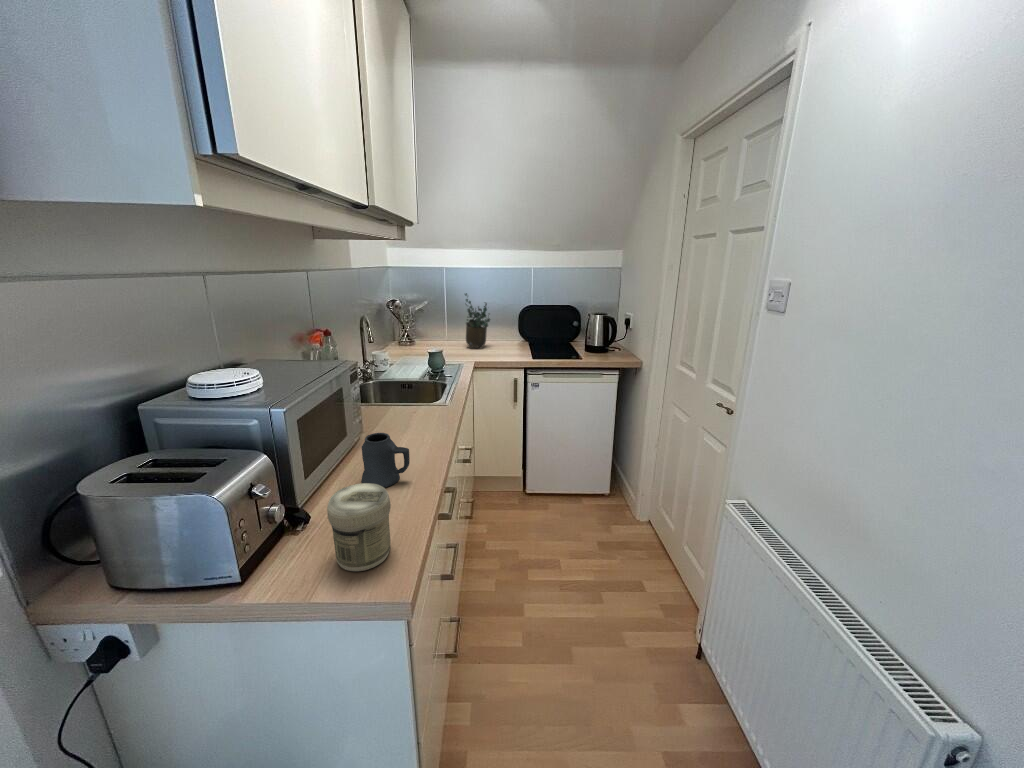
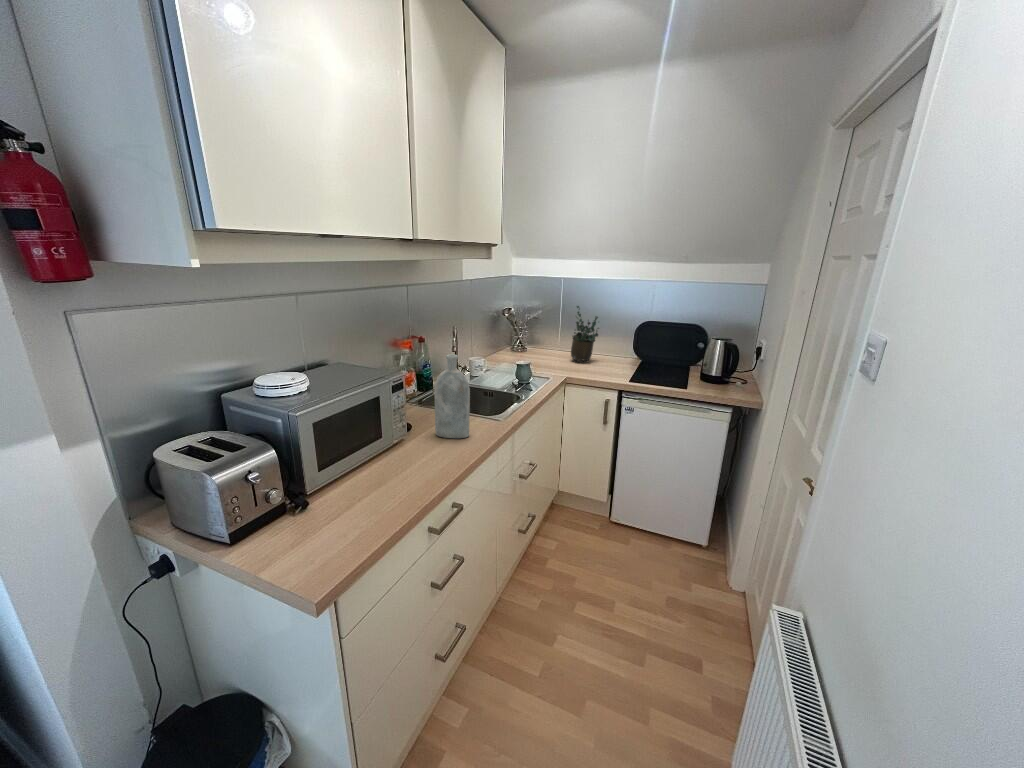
bottle: none [387,337,428,428] -> present [435,354,470,438]
mug: present [361,433,410,488] -> none [370,442,408,493]
jar: present [327,483,391,571] -> none [288,489,344,564]

